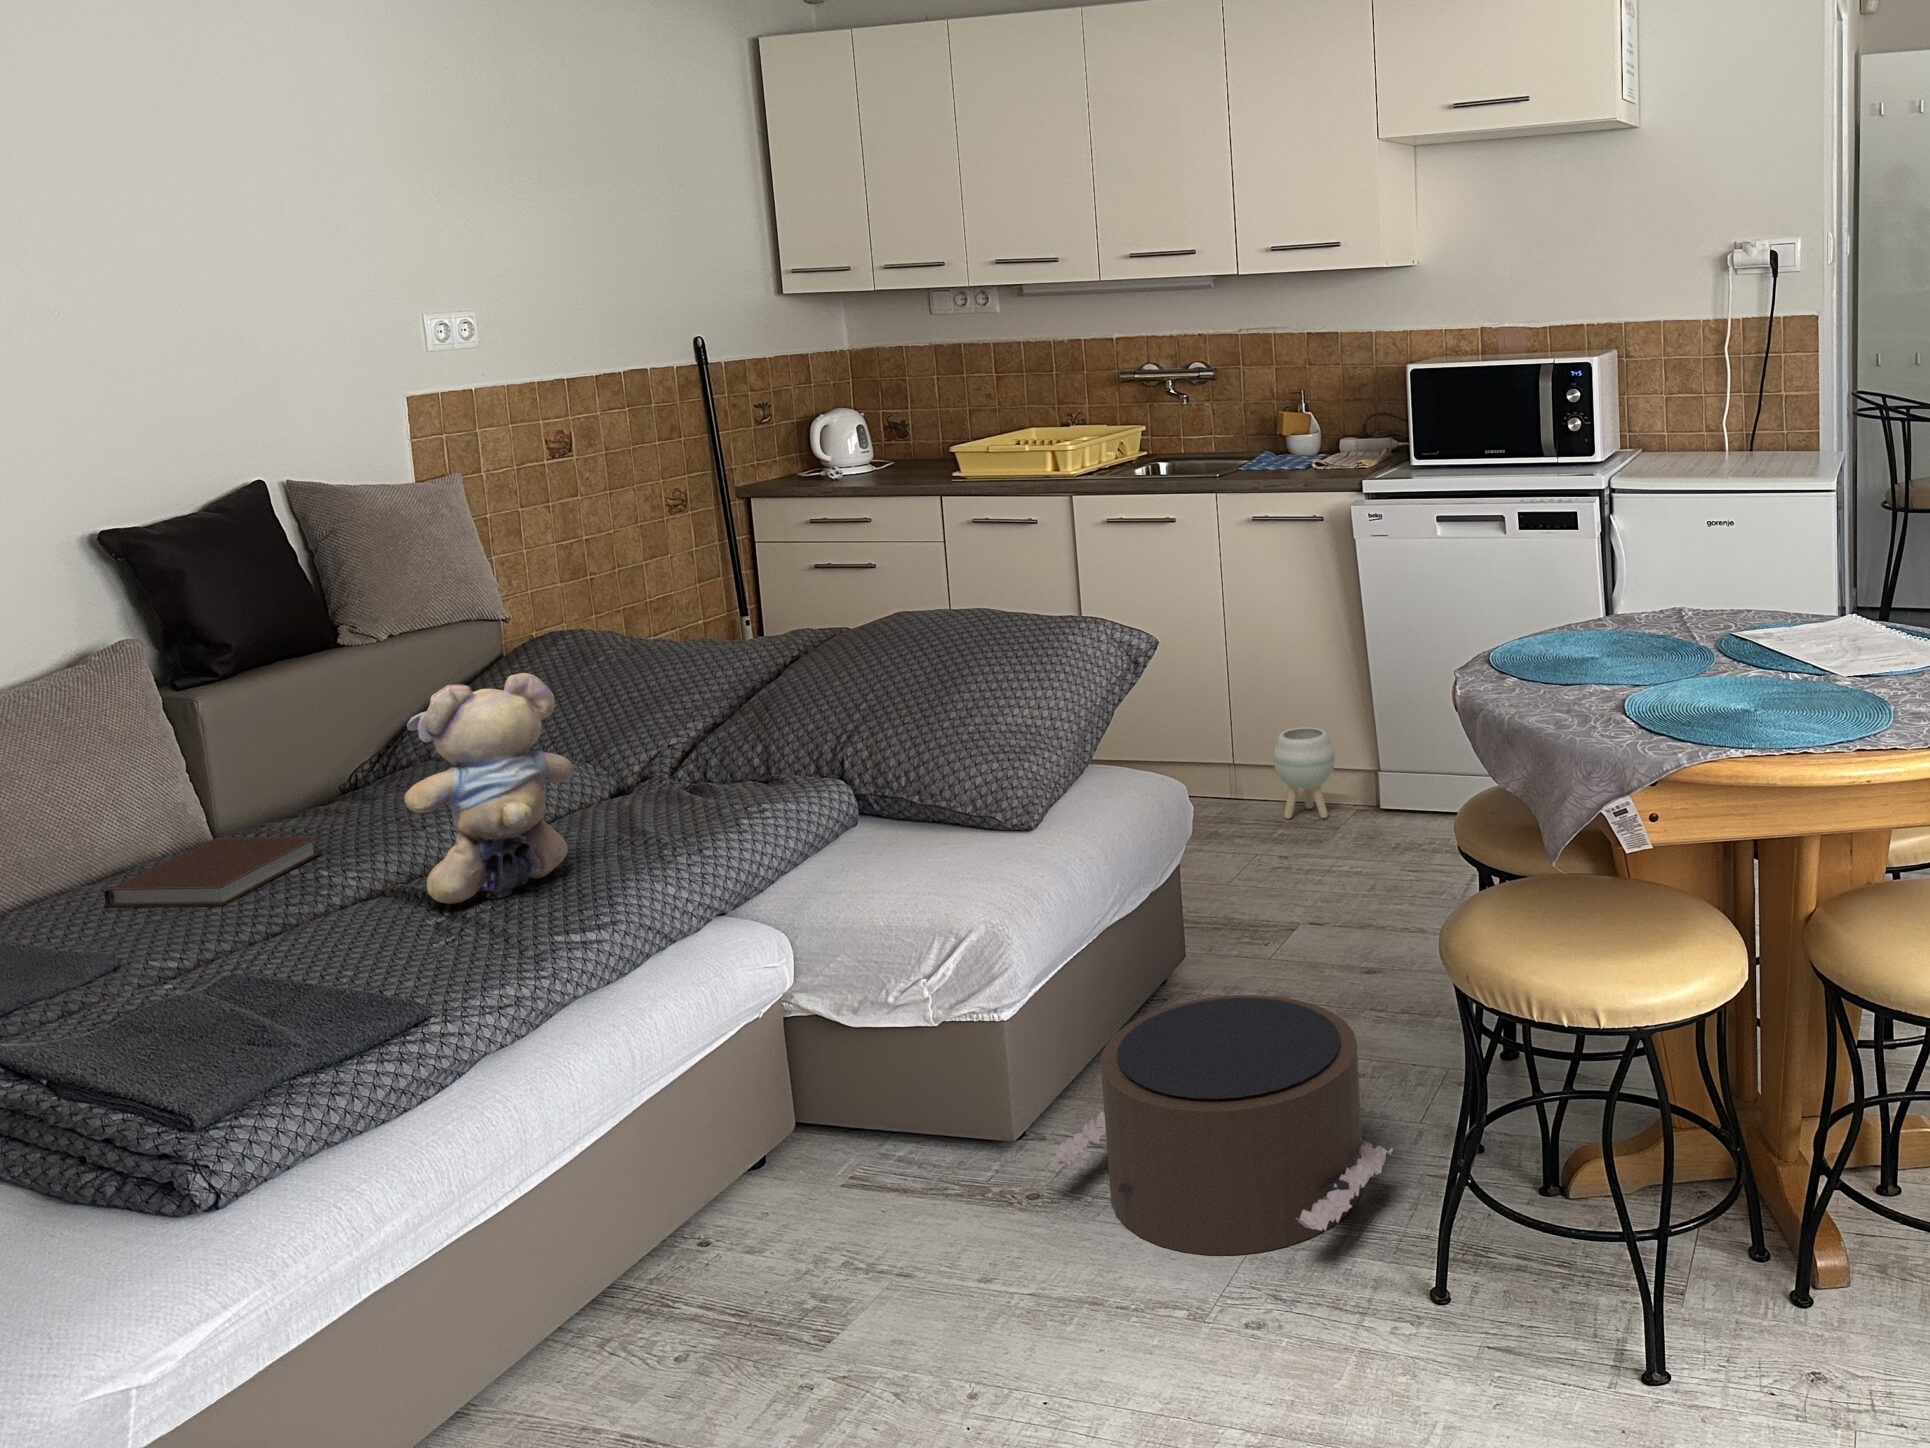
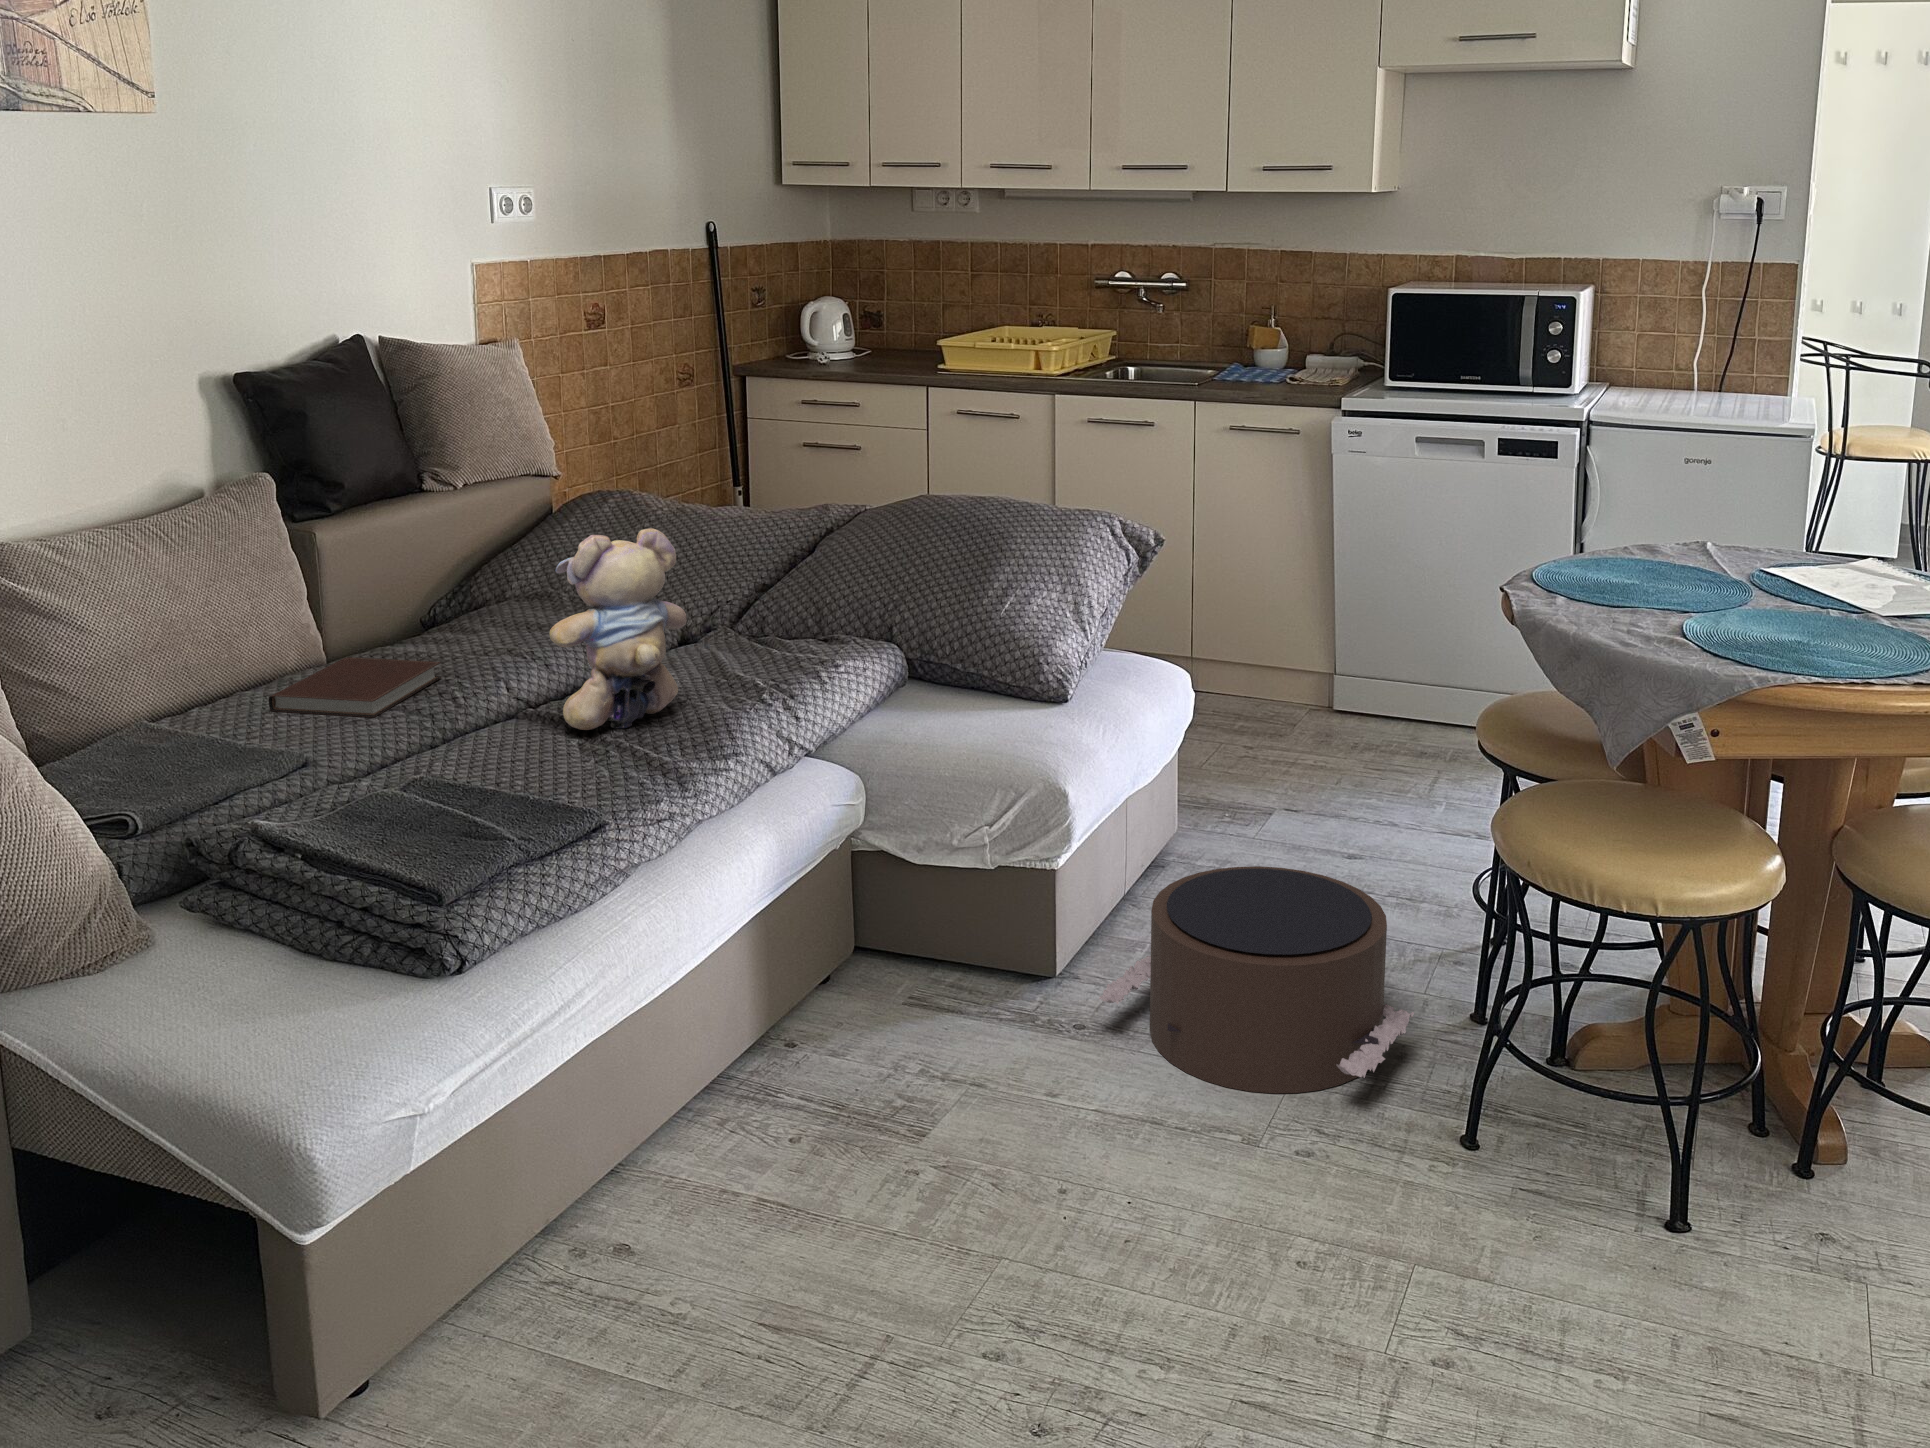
planter: present [1274,727,1335,819] -> none [1238,628,1295,715]

